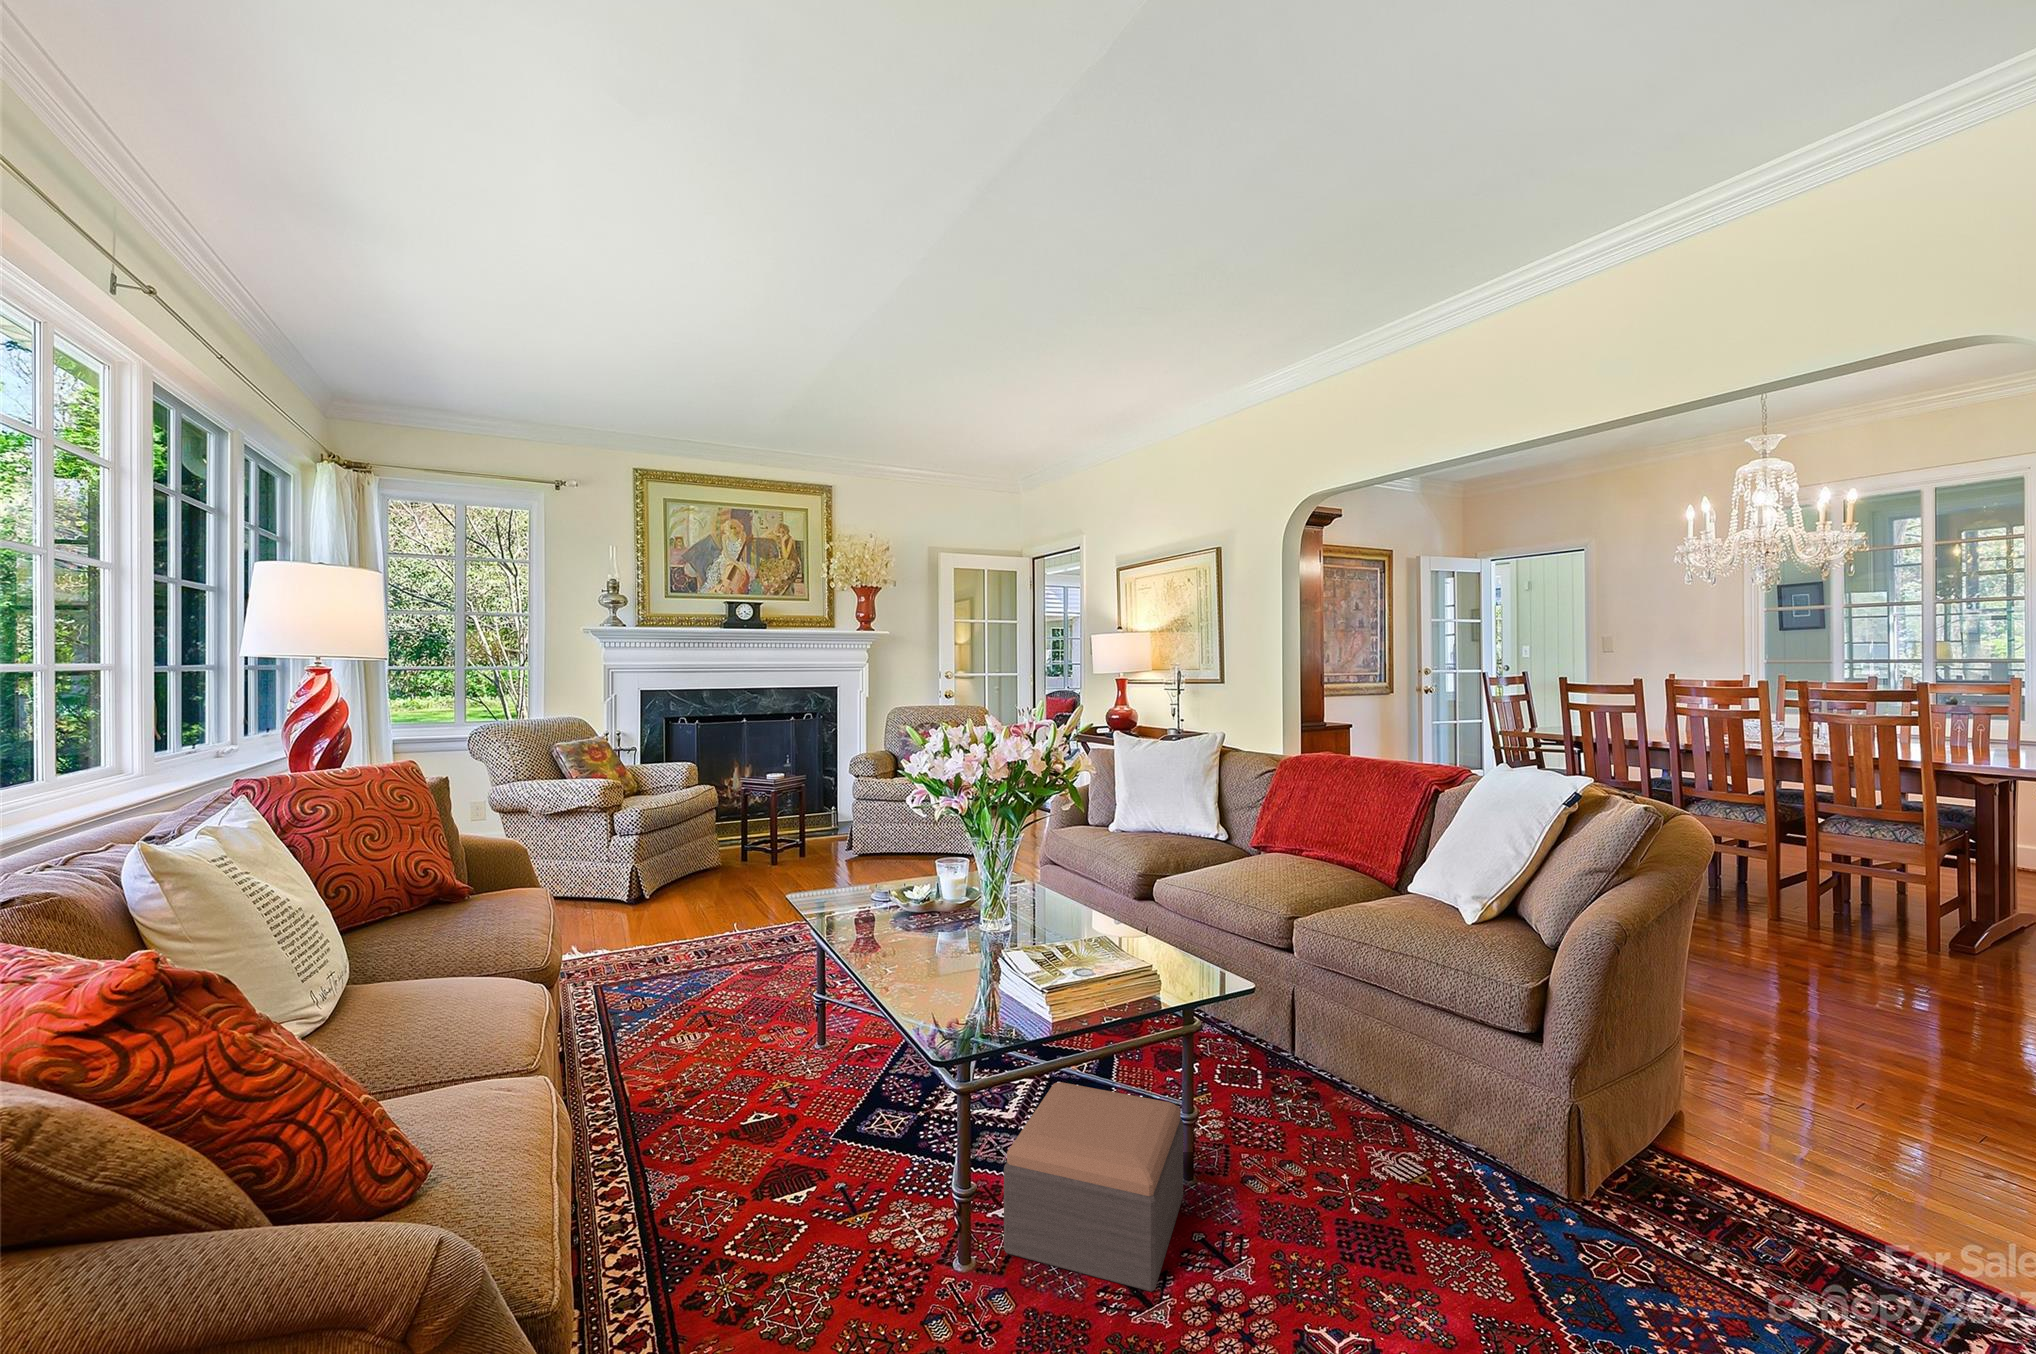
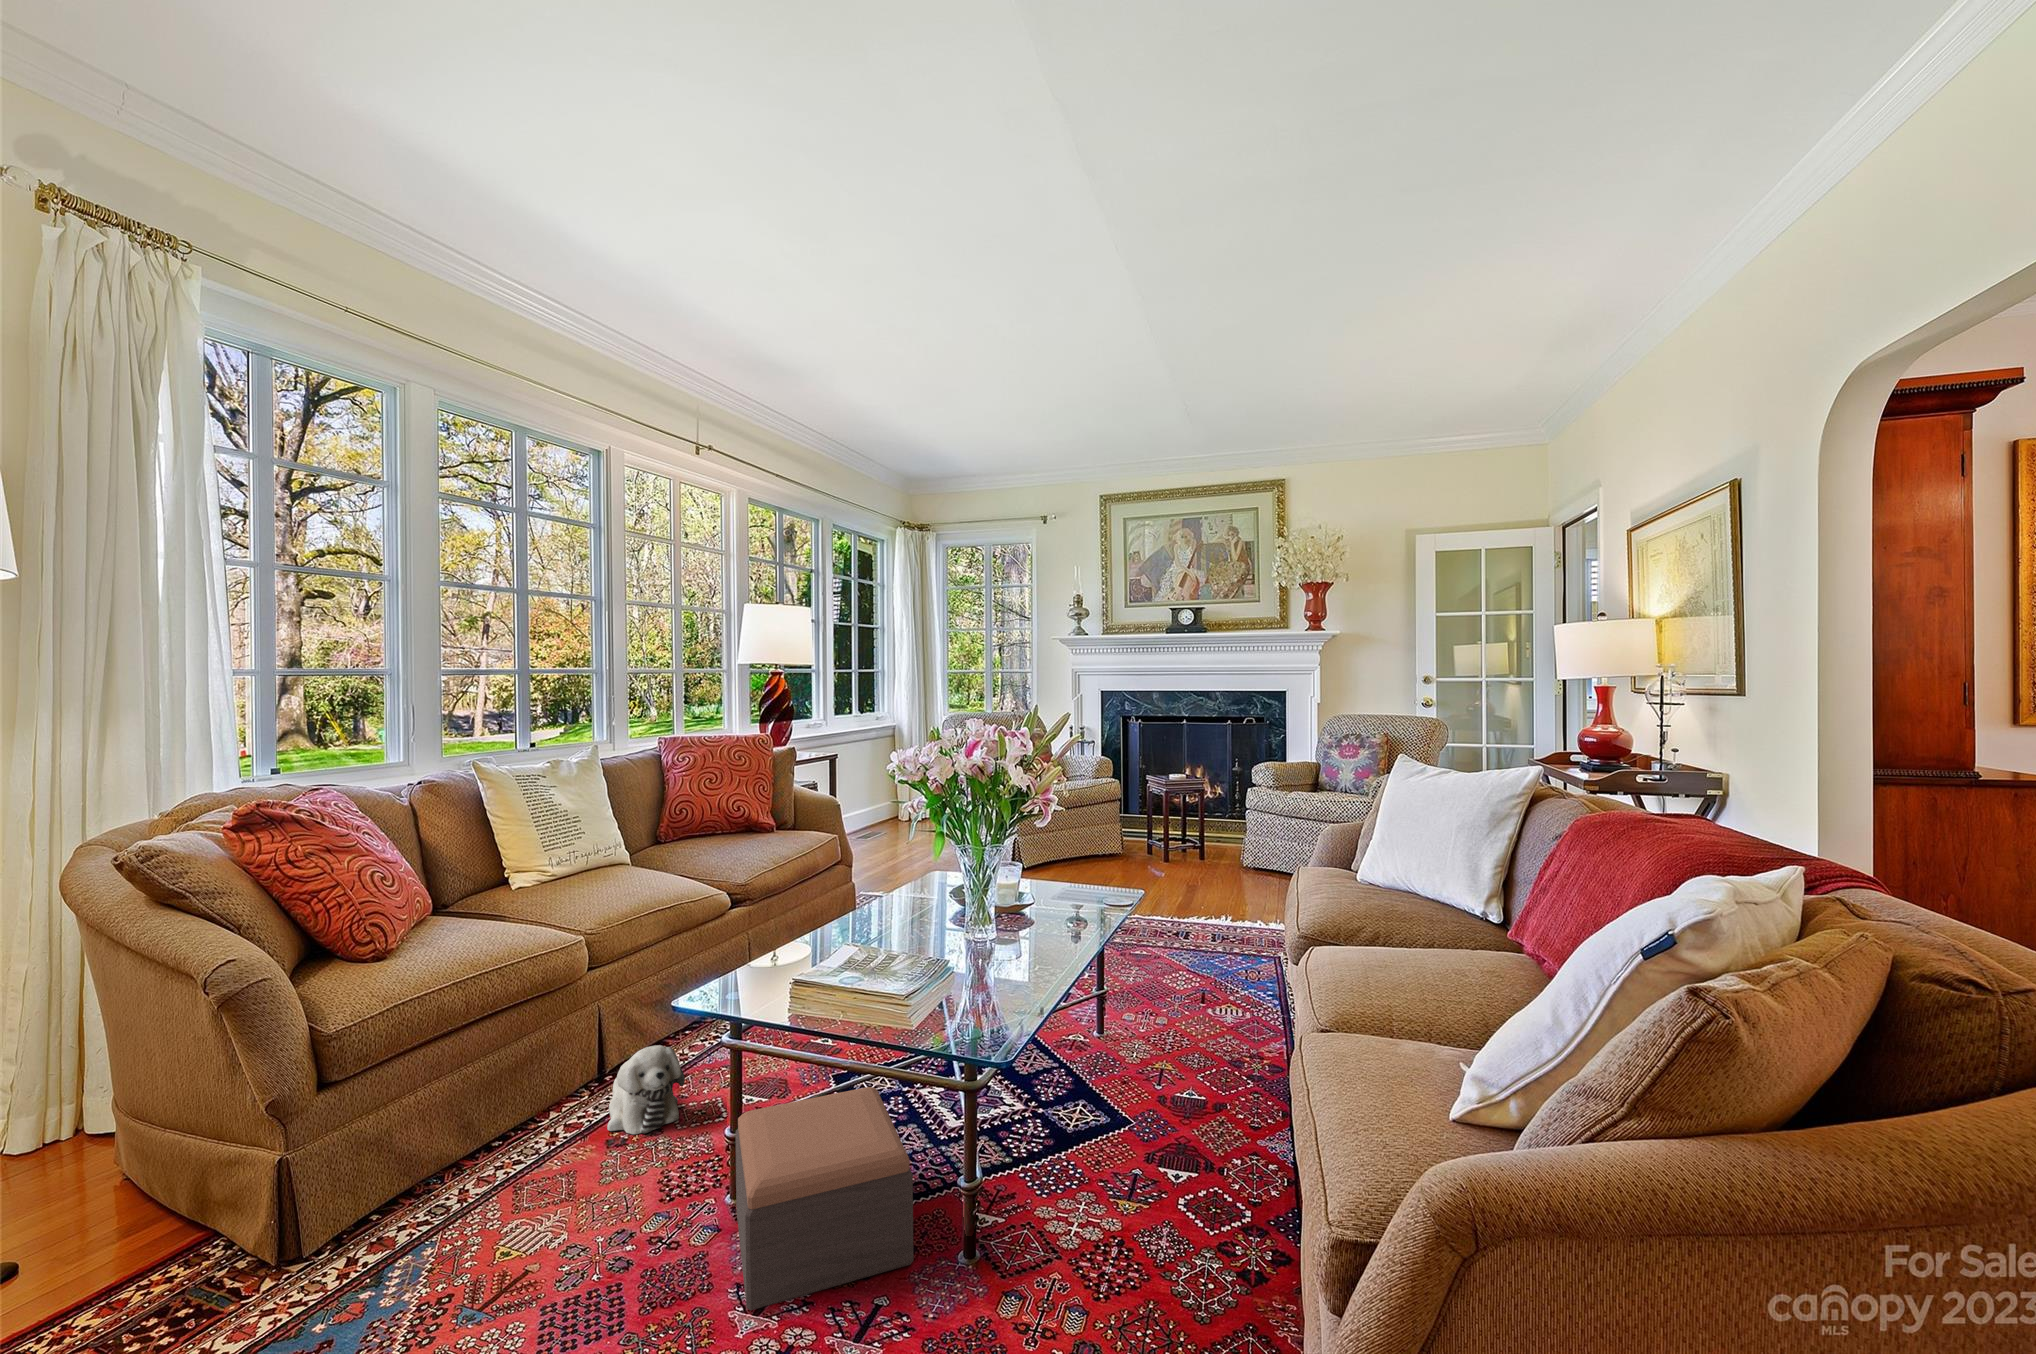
plush toy: none [641,1157,788,1292] -> present [607,1045,685,1134]

